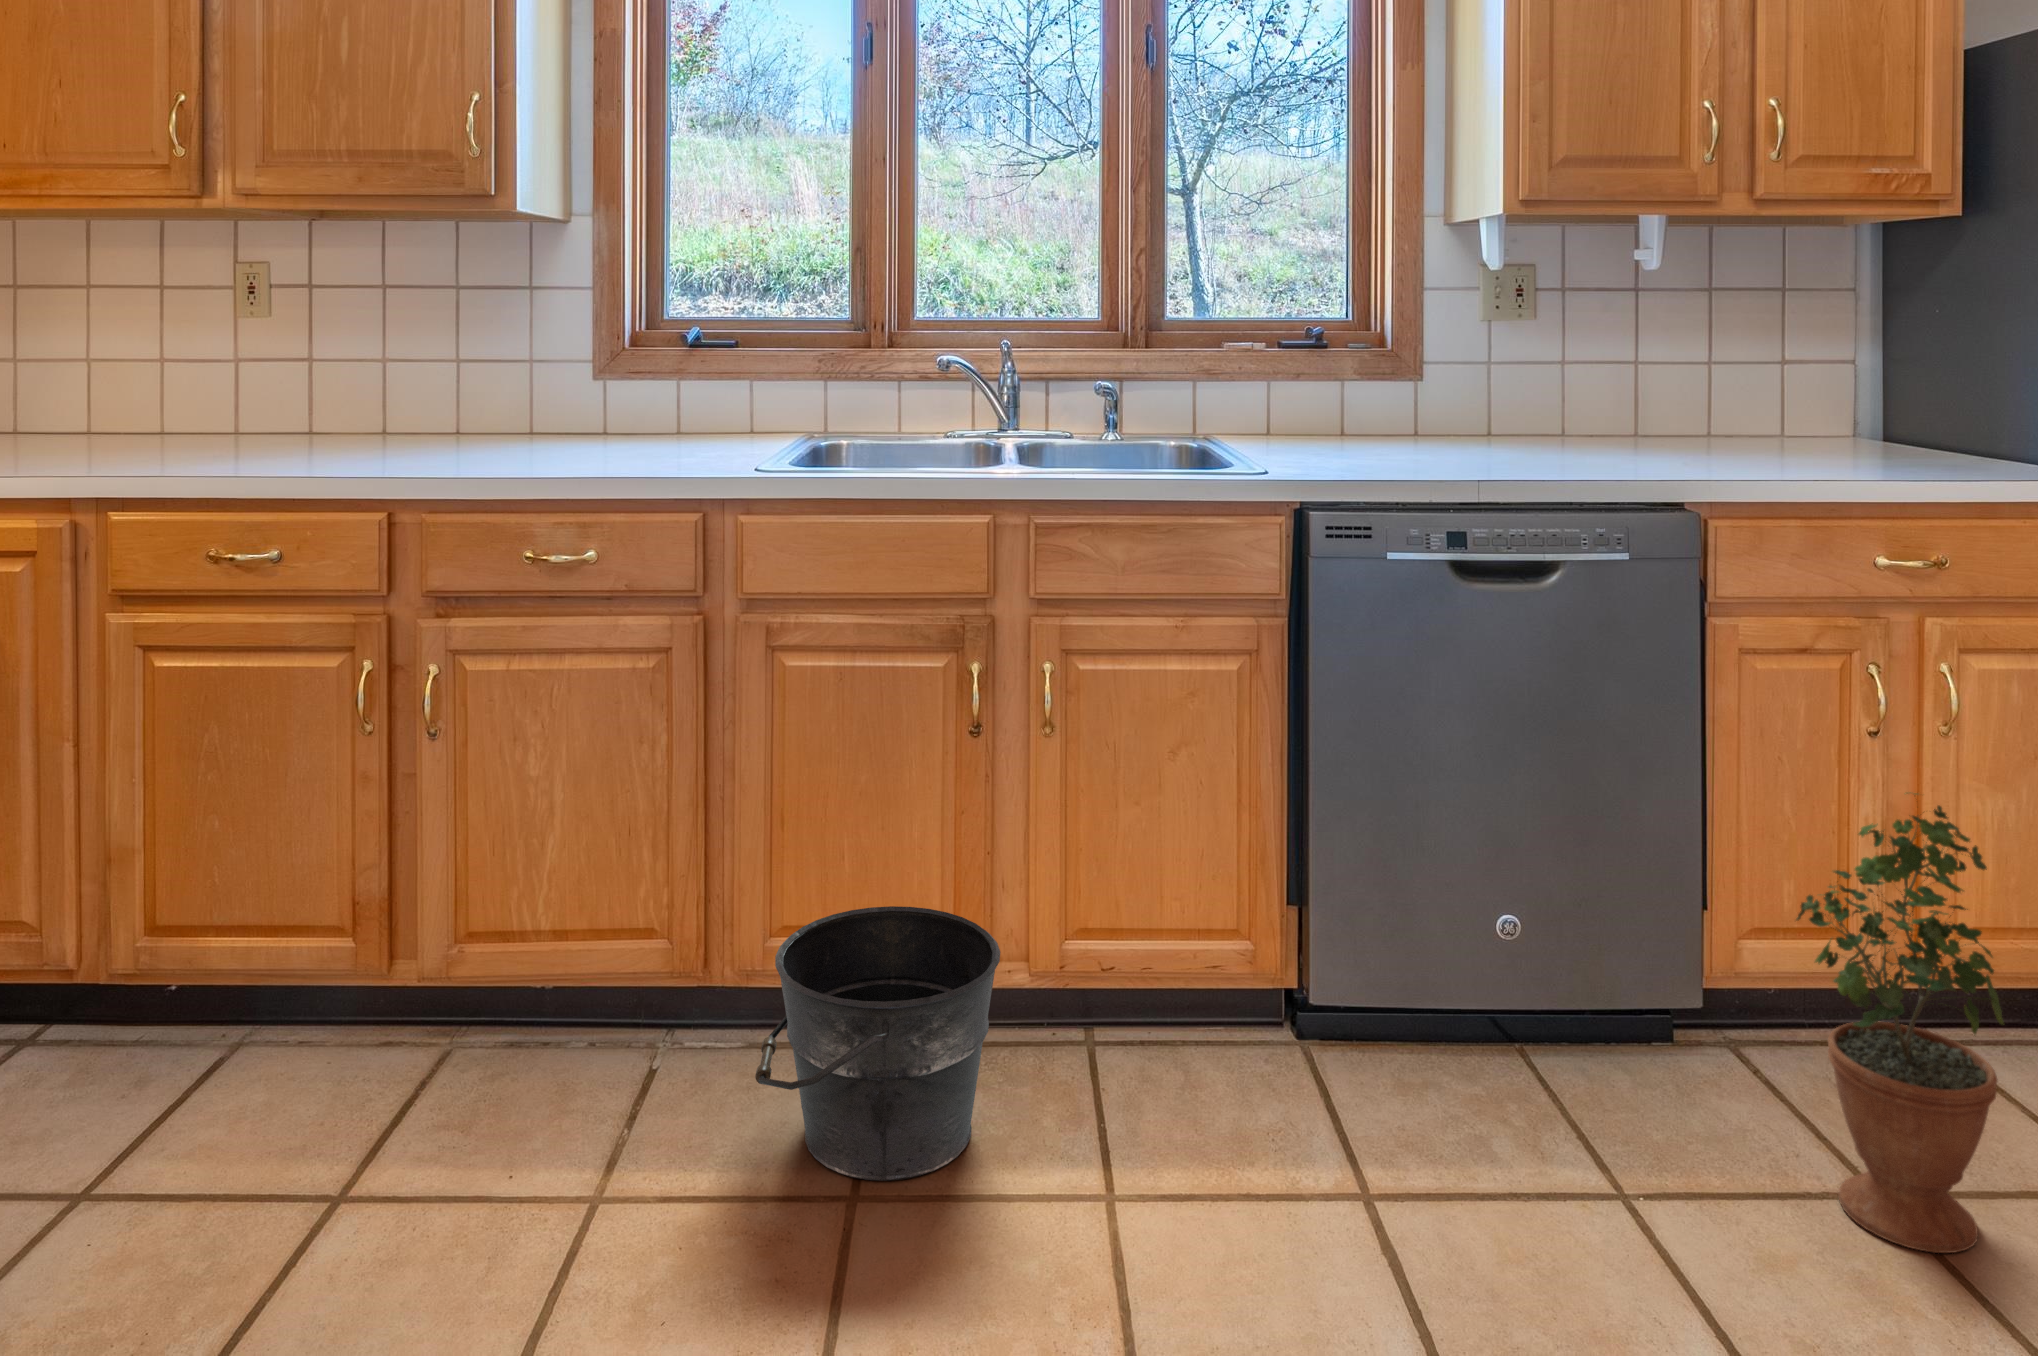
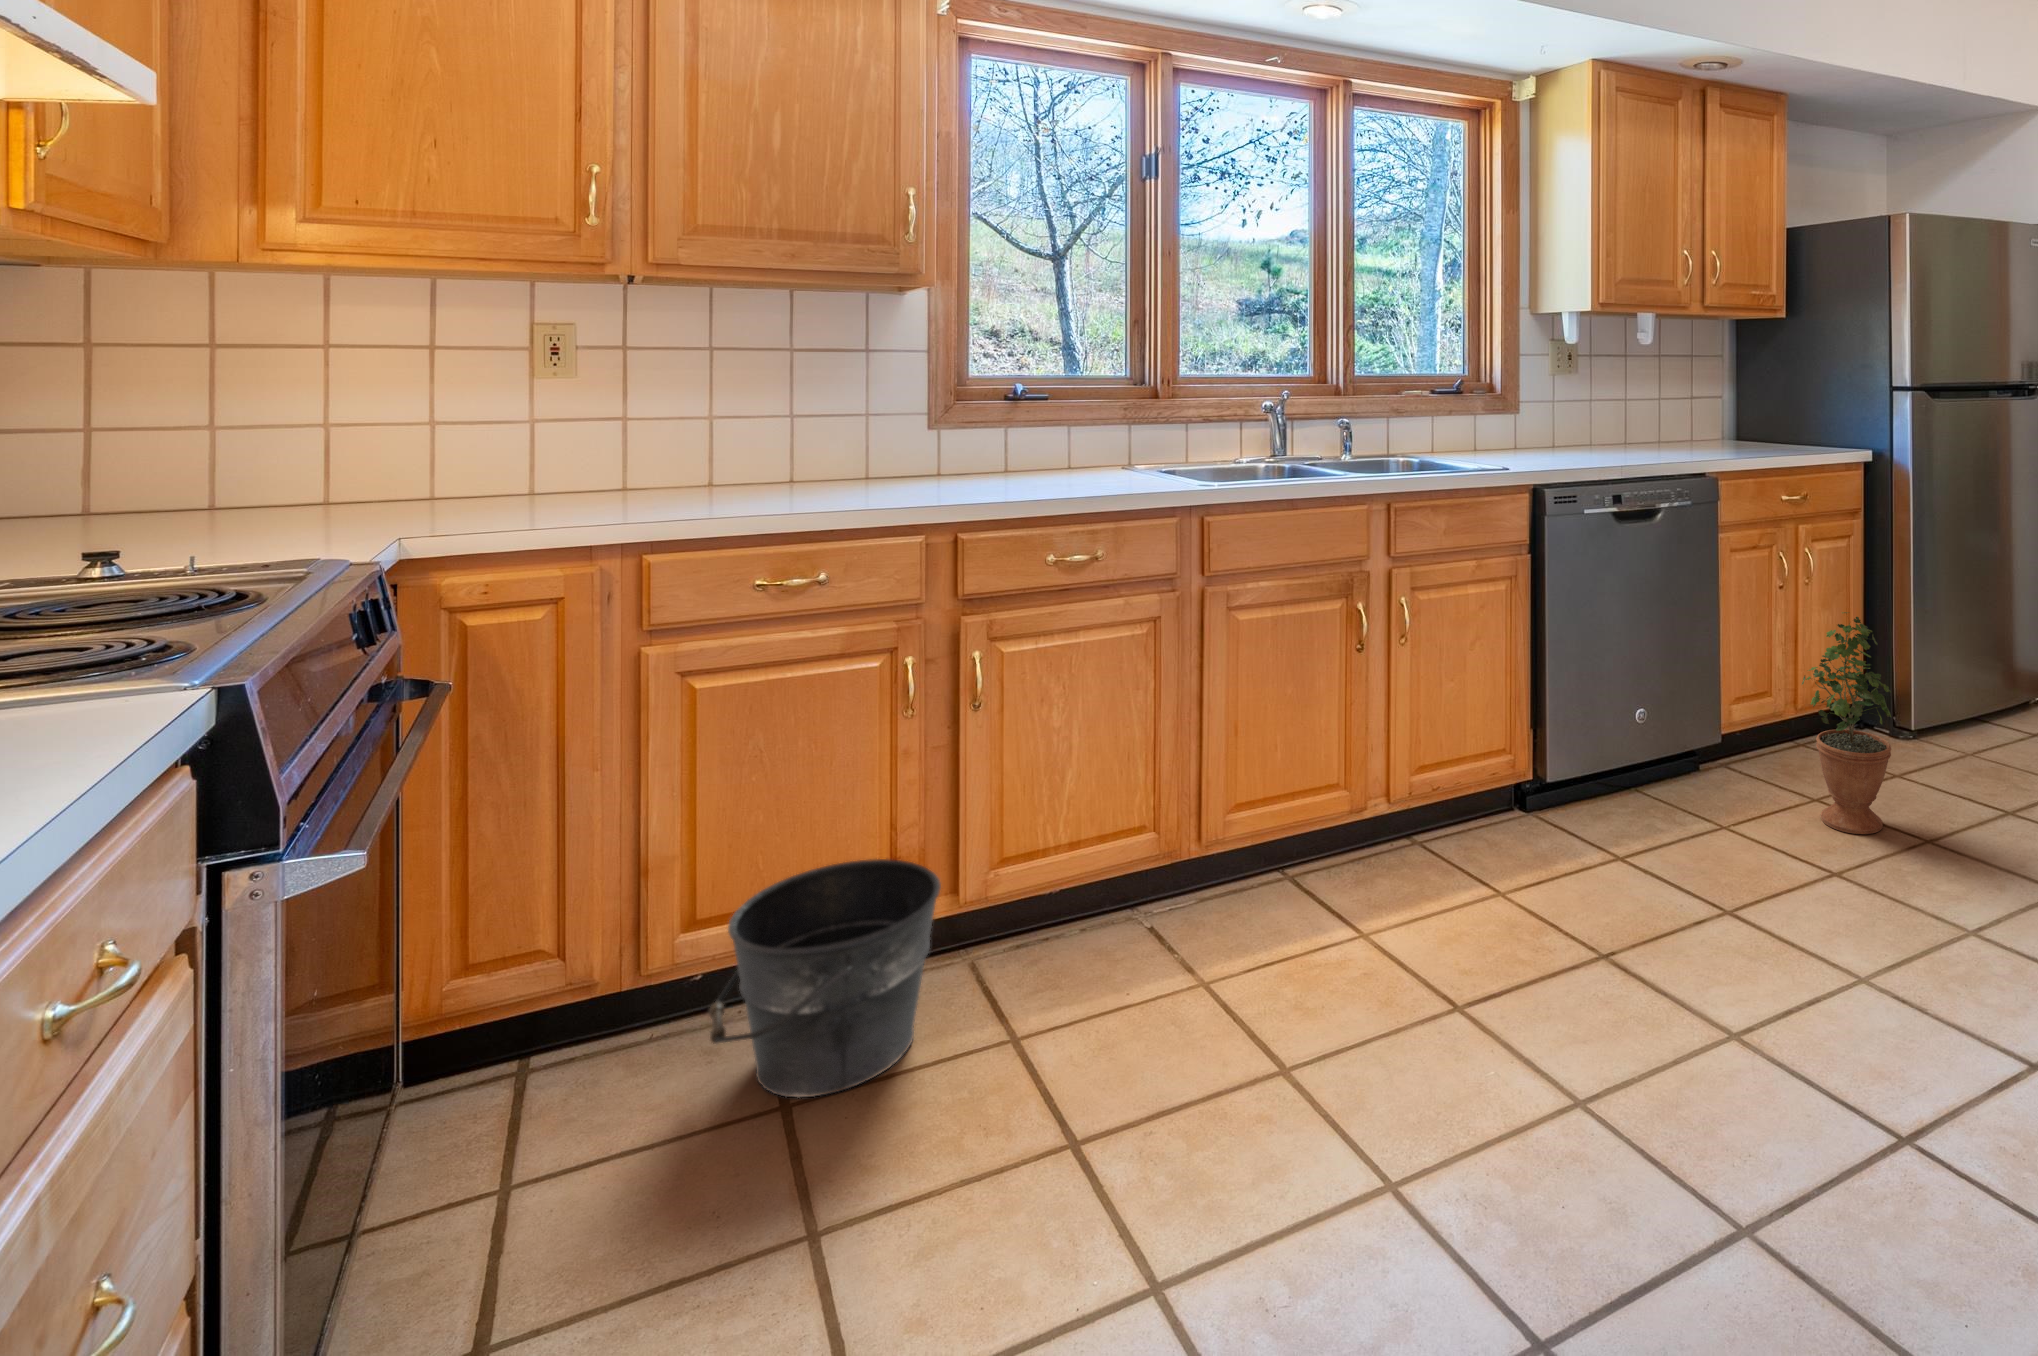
bucket: present [755,906,1000,1181] -> present [709,859,941,1098]

